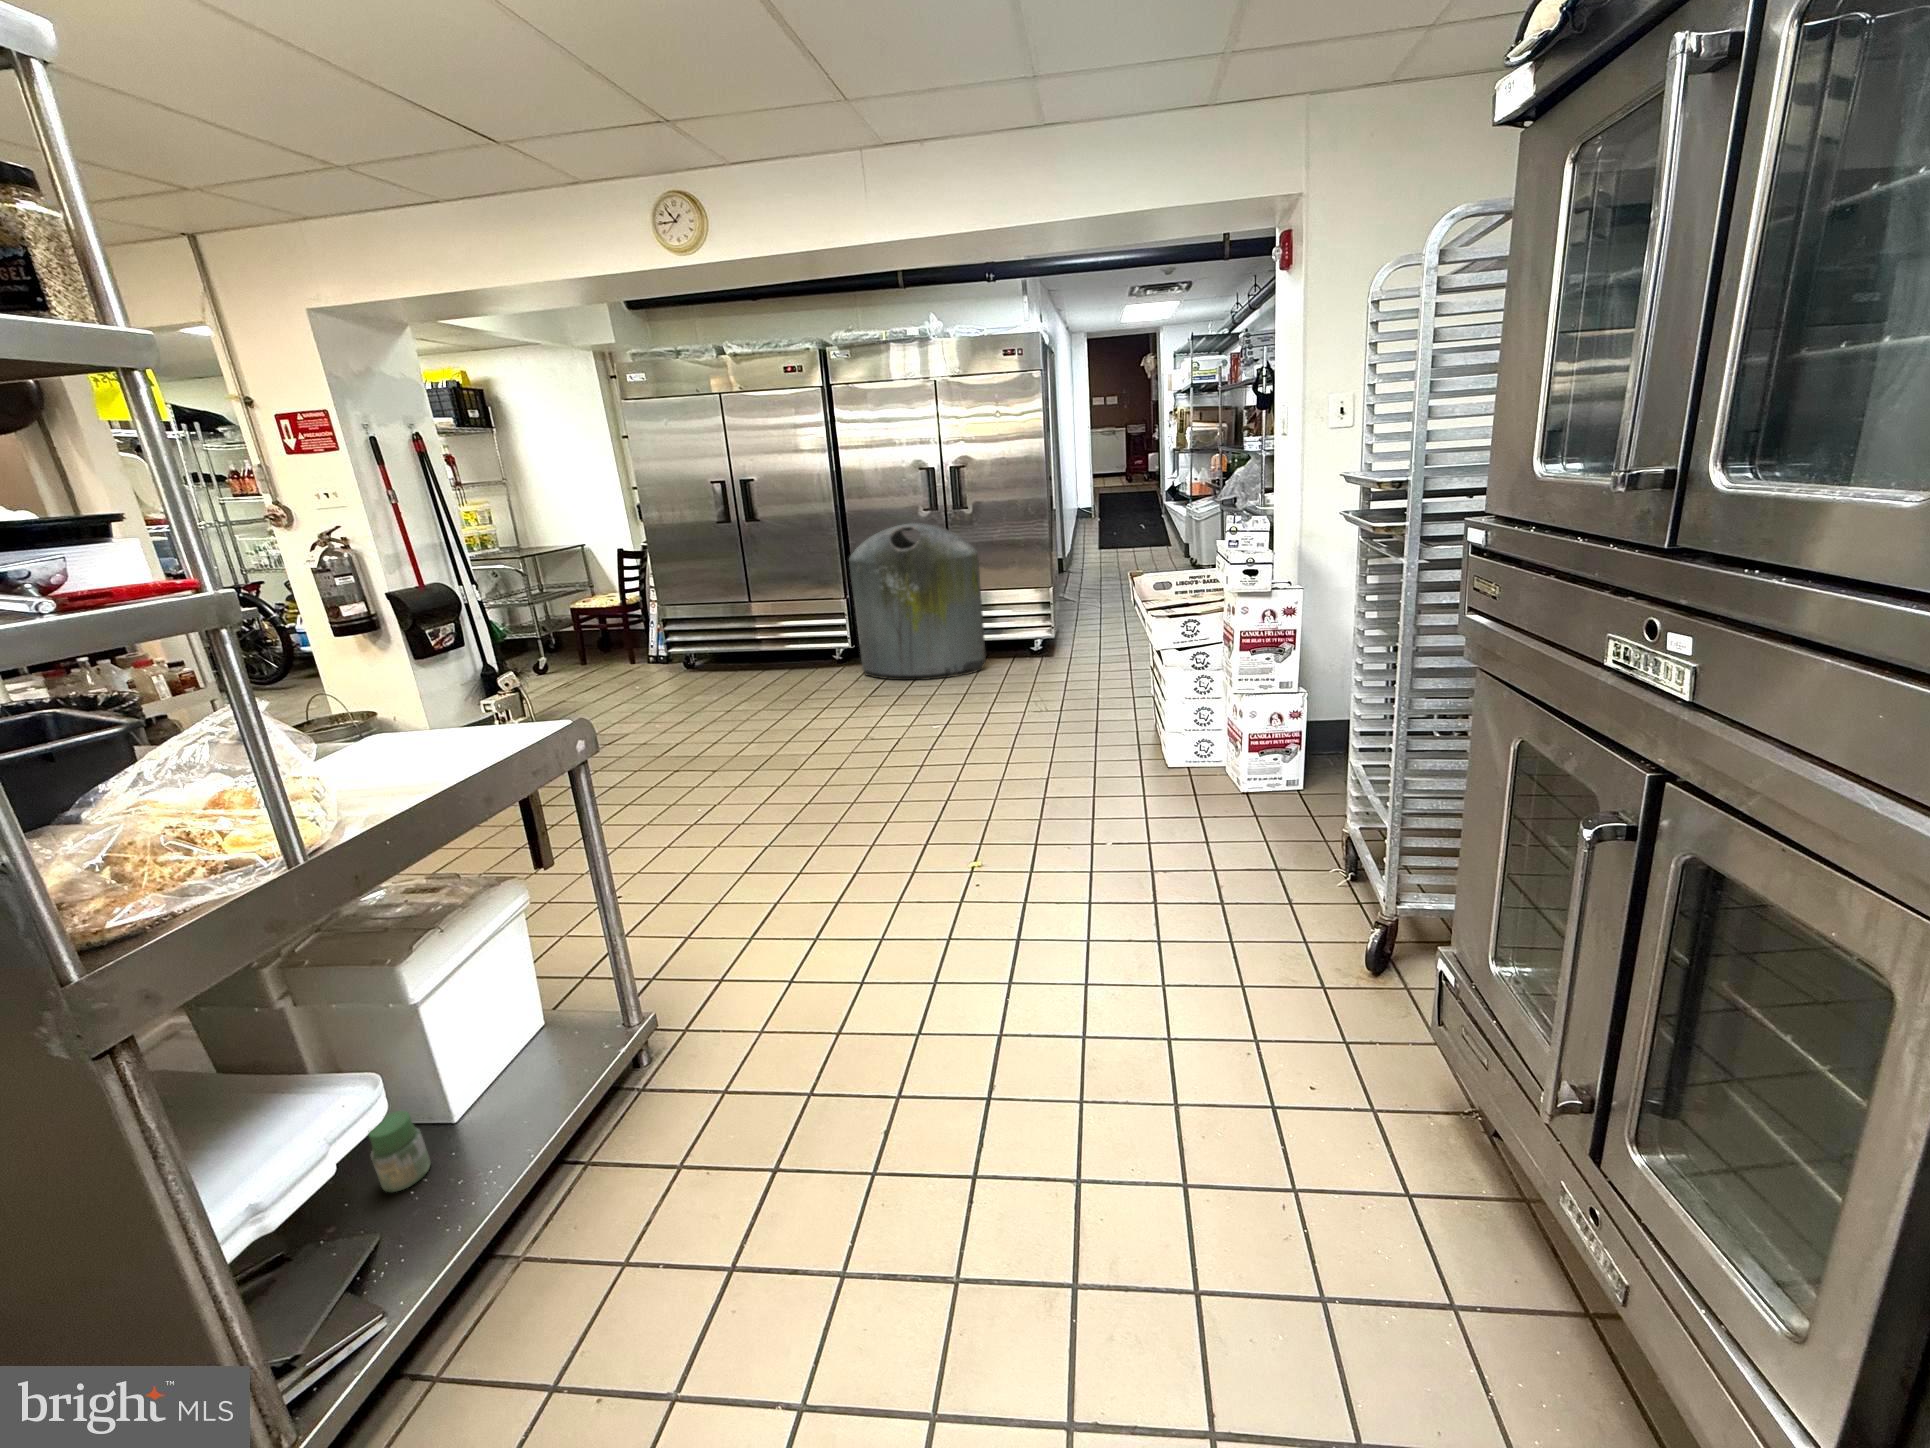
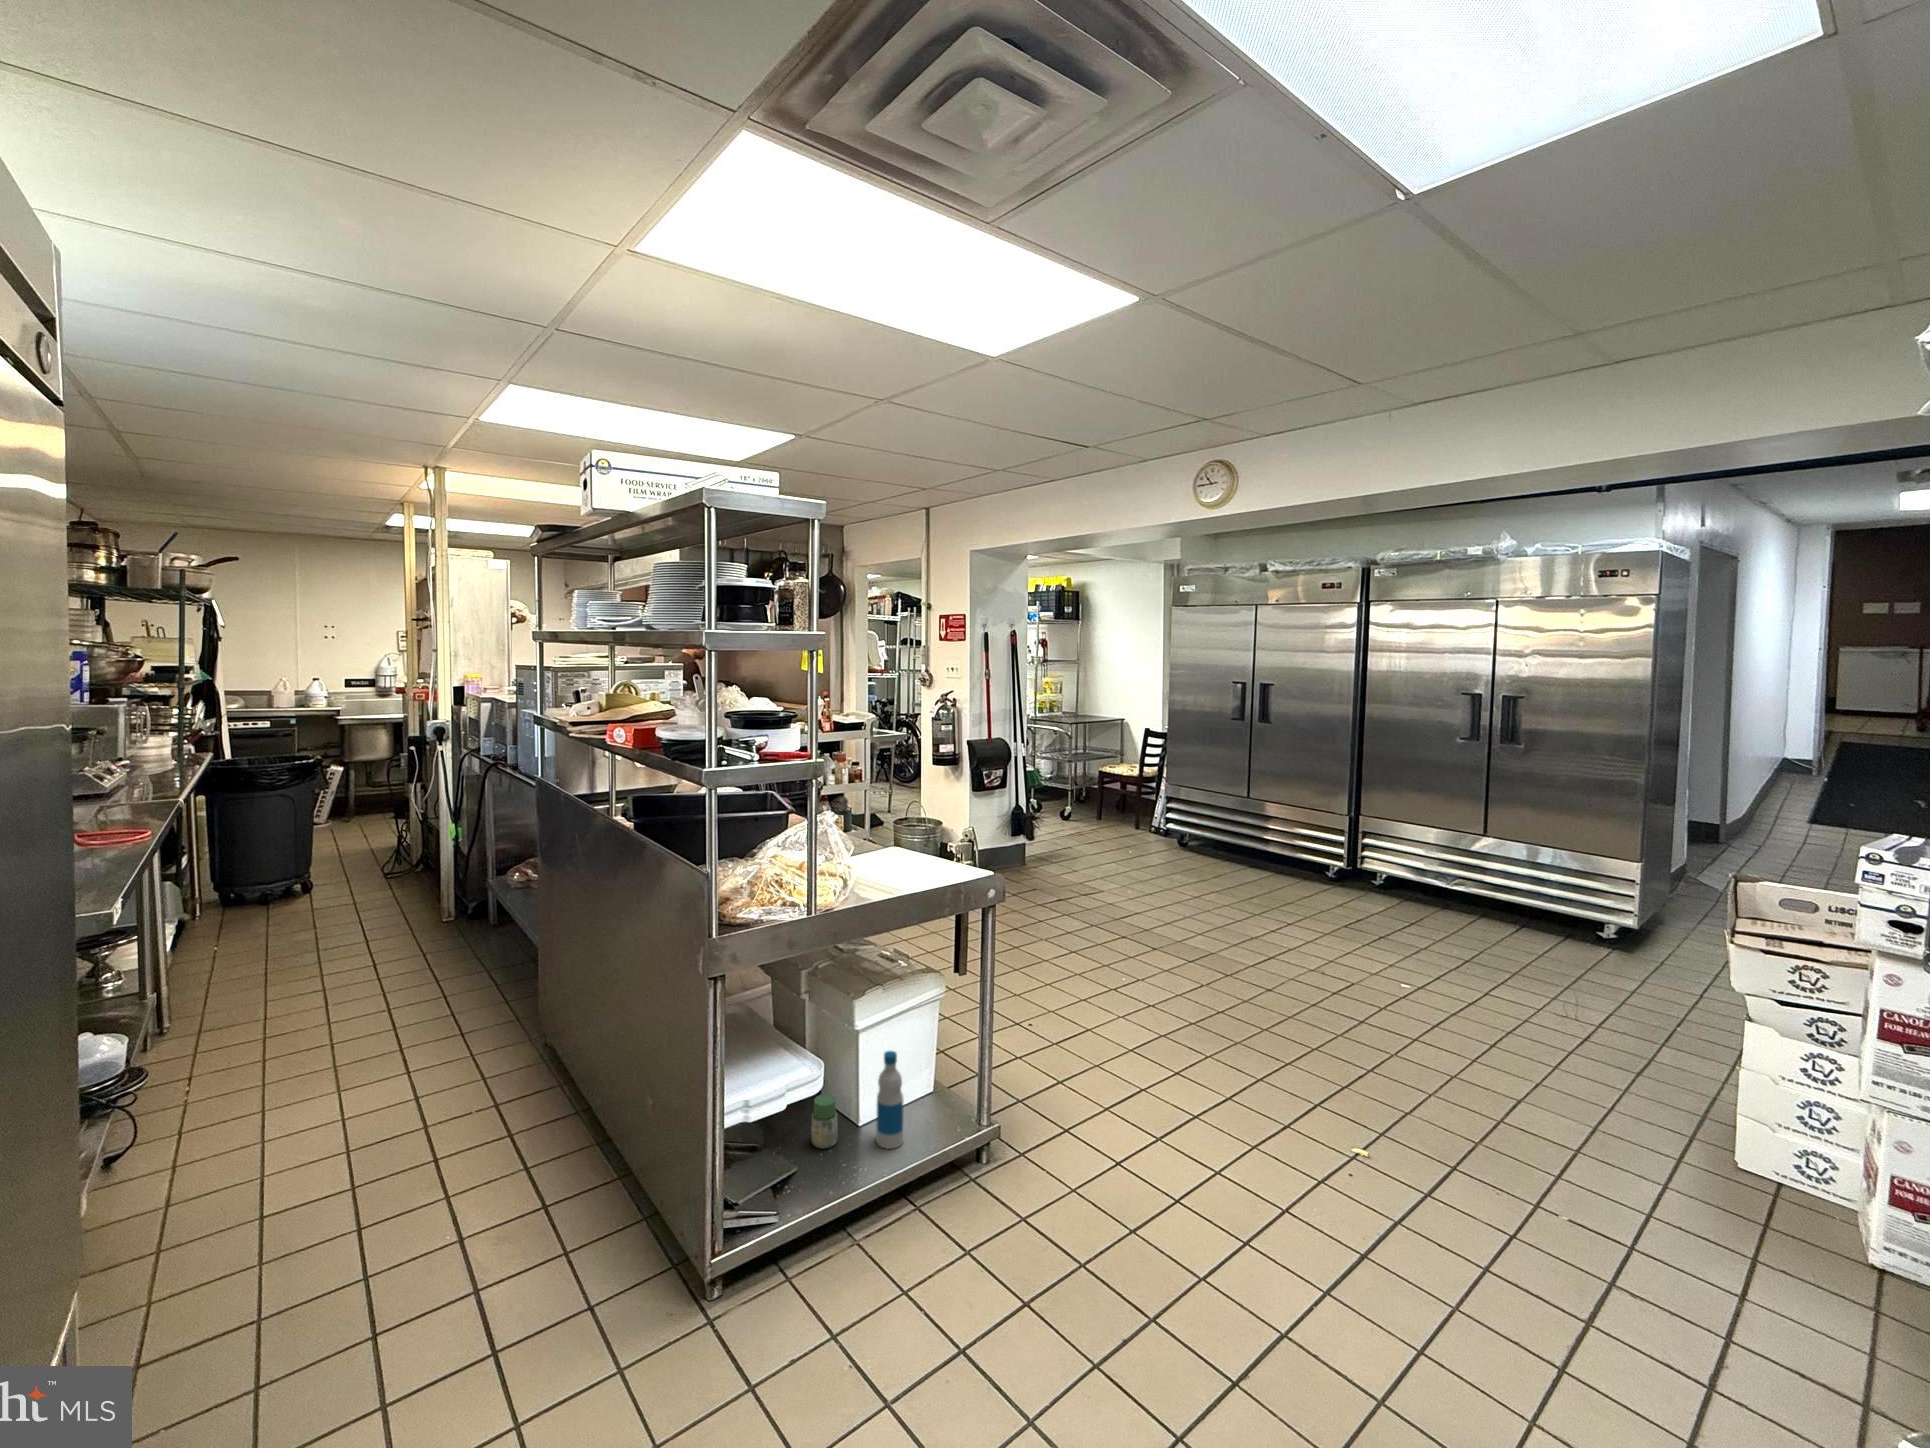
trash can: present [849,523,986,680] -> none [1350,748,1525,942]
bottle: none [477,1001,540,1127] -> present [876,1051,903,1149]

